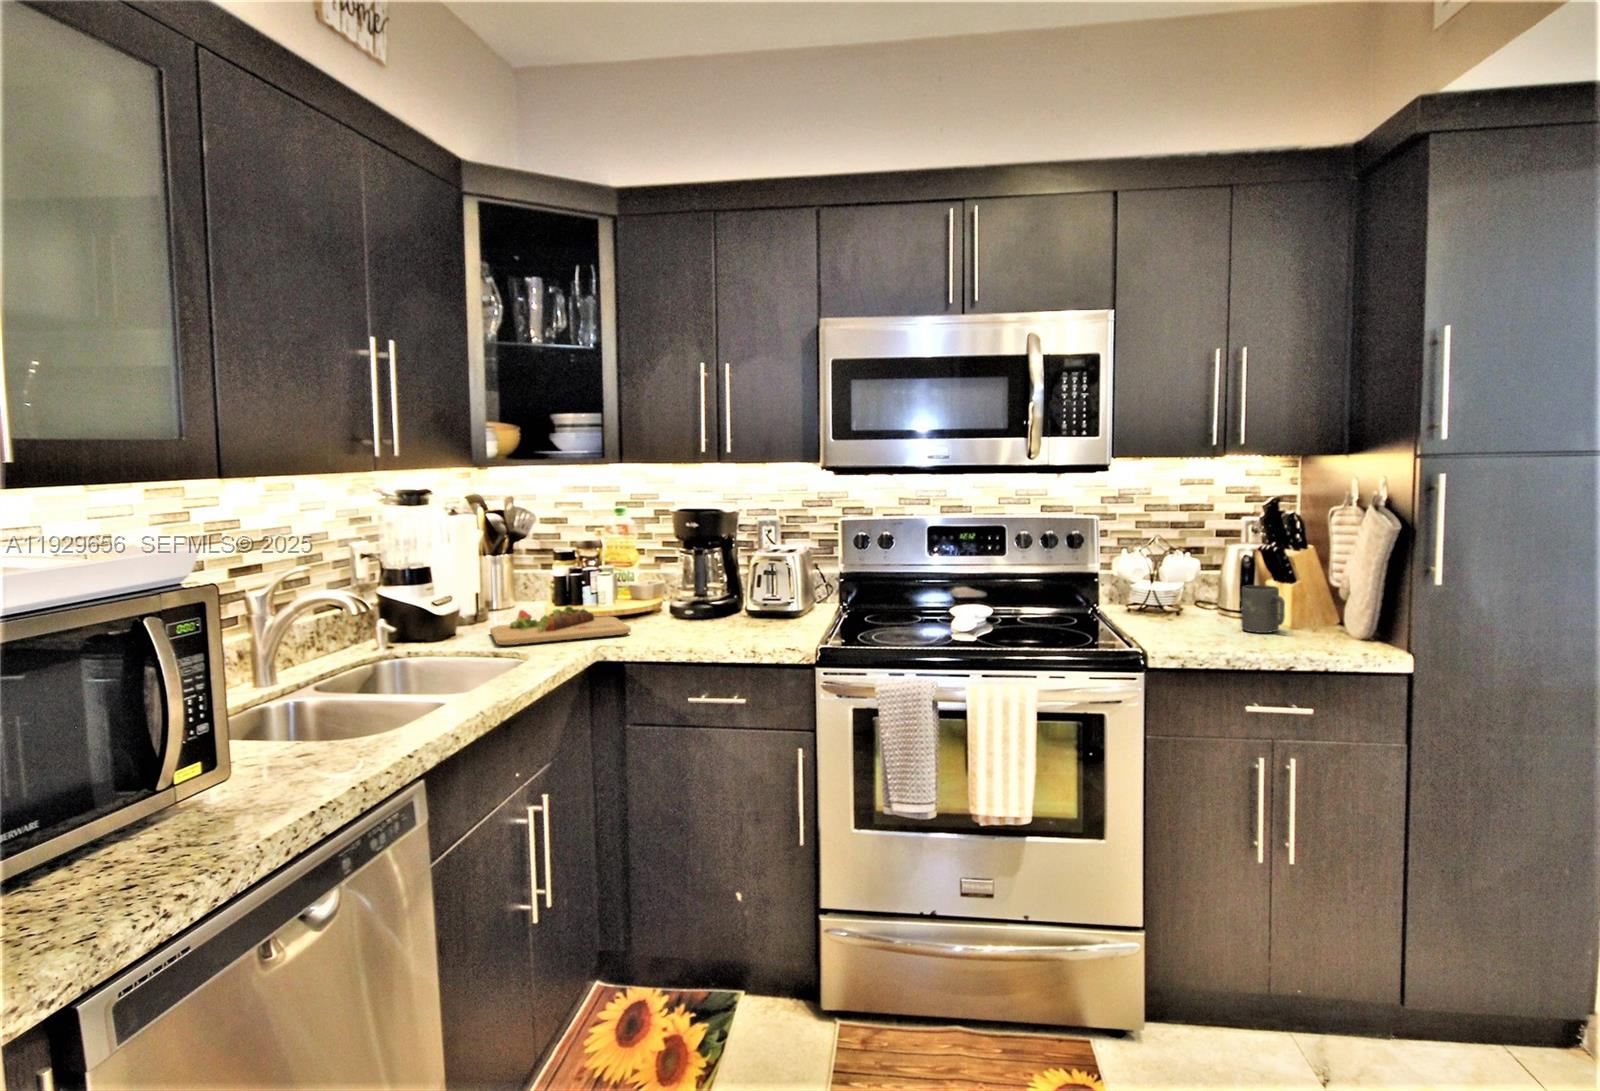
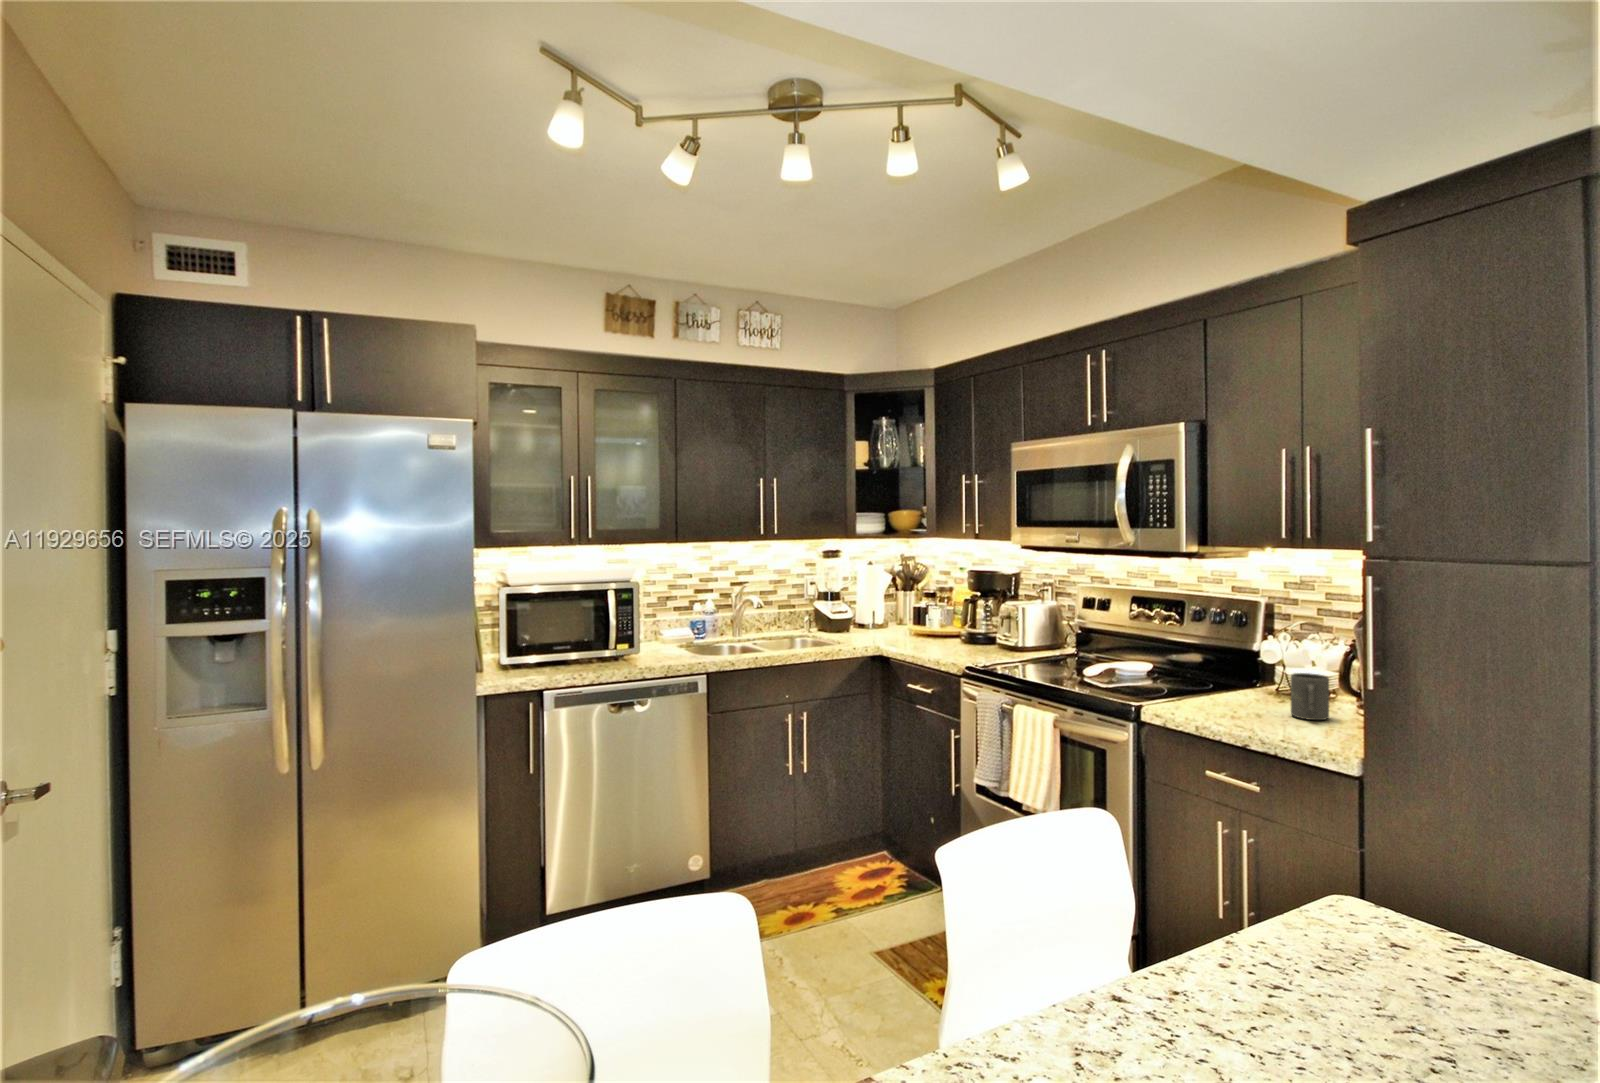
cutting board: present [490,606,631,645] -> none [839,621,925,643]

